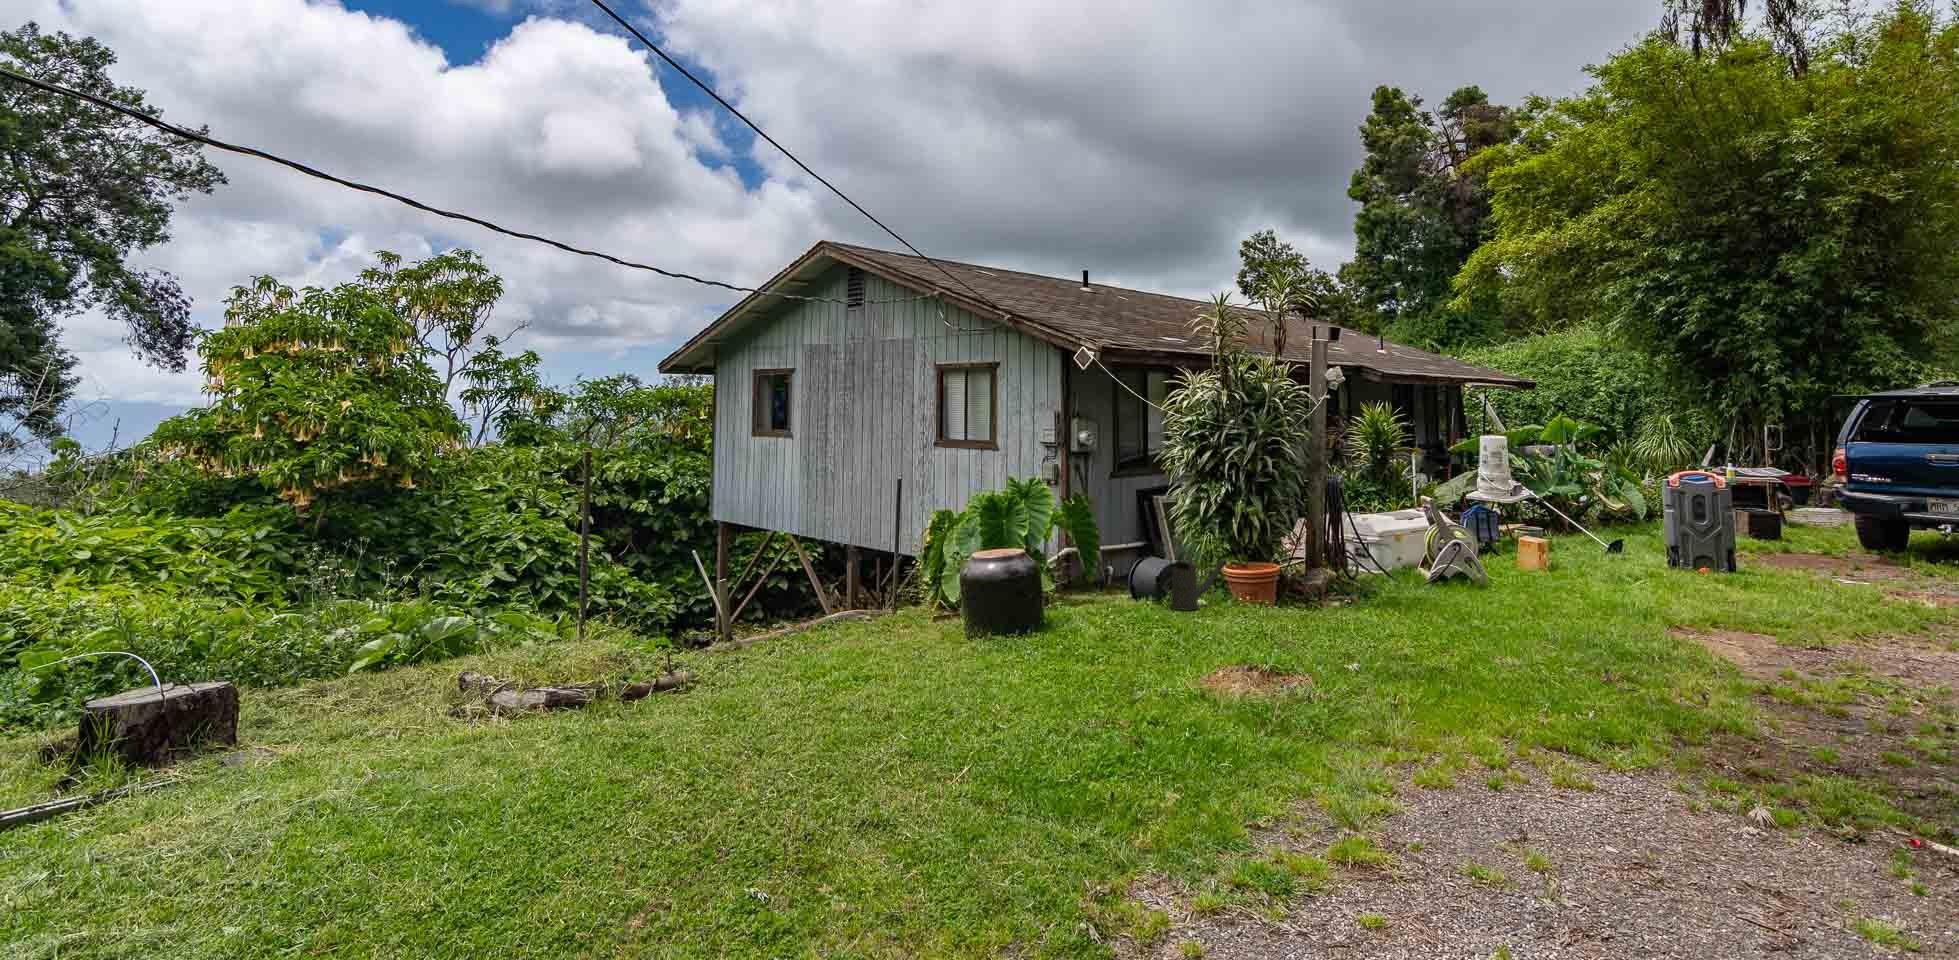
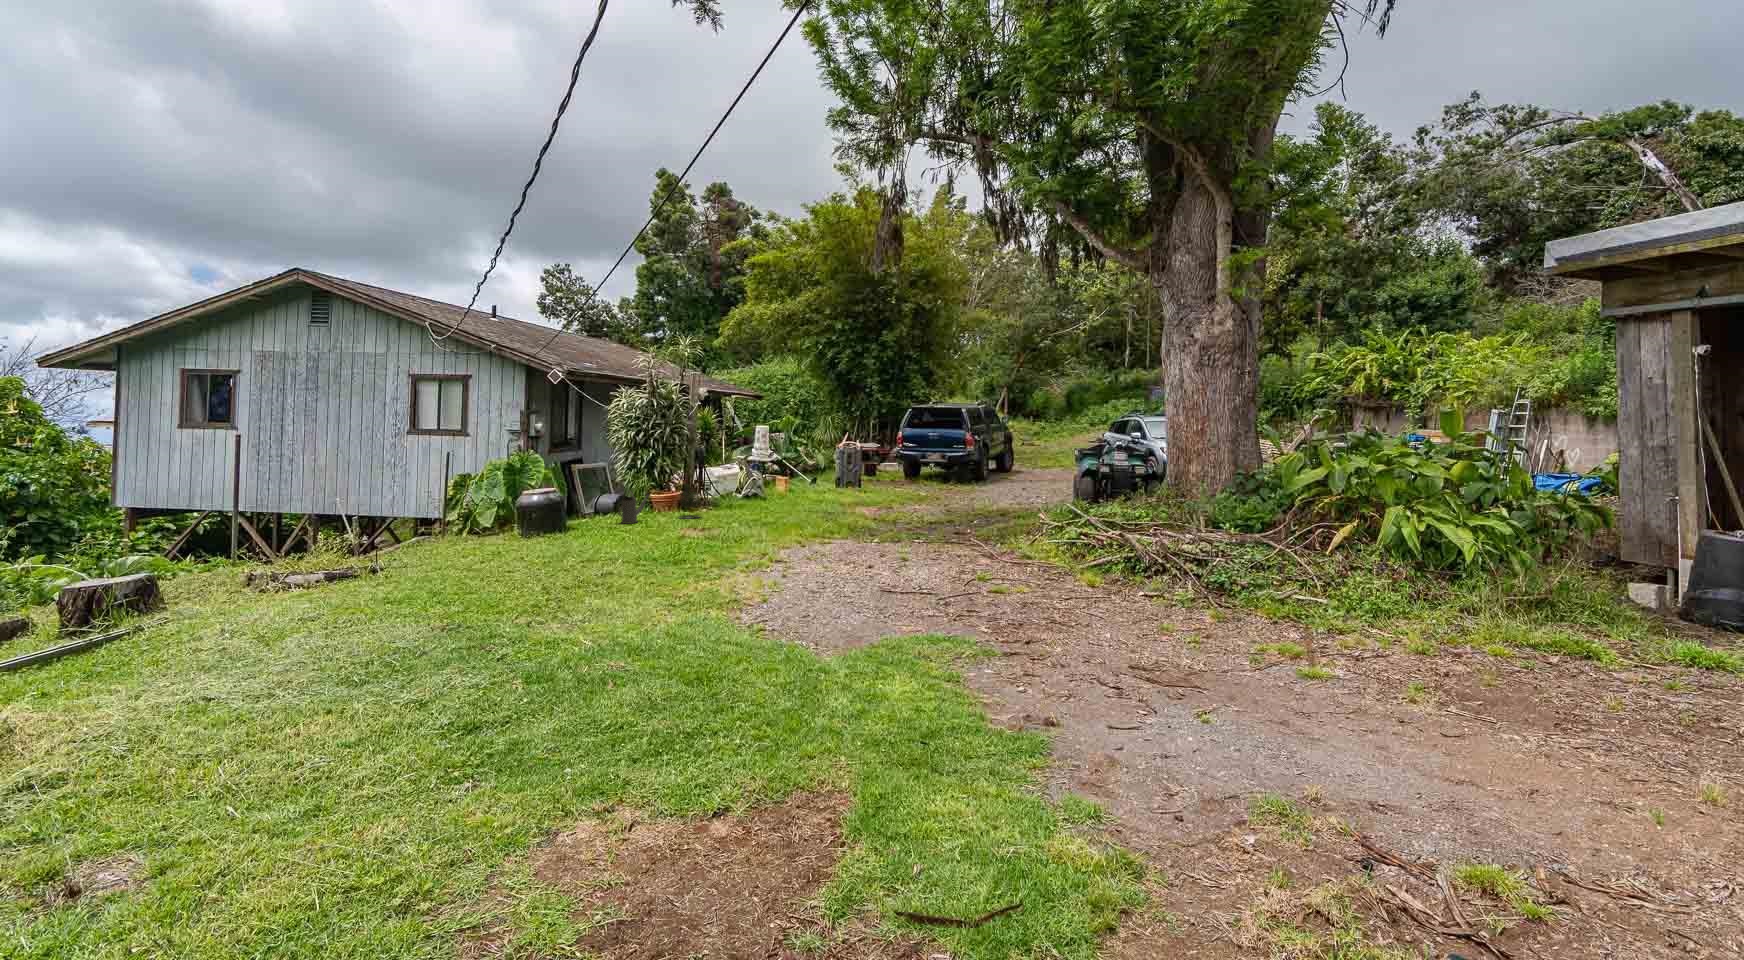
potted tree: none [1277,540,1325,612] -> present [679,485,700,519]

